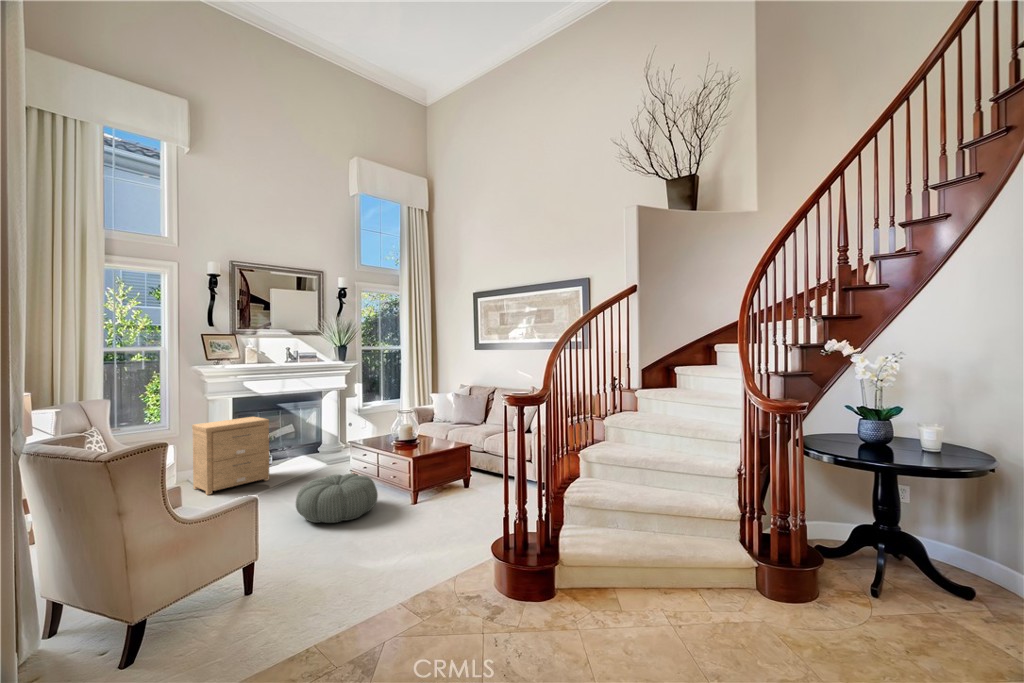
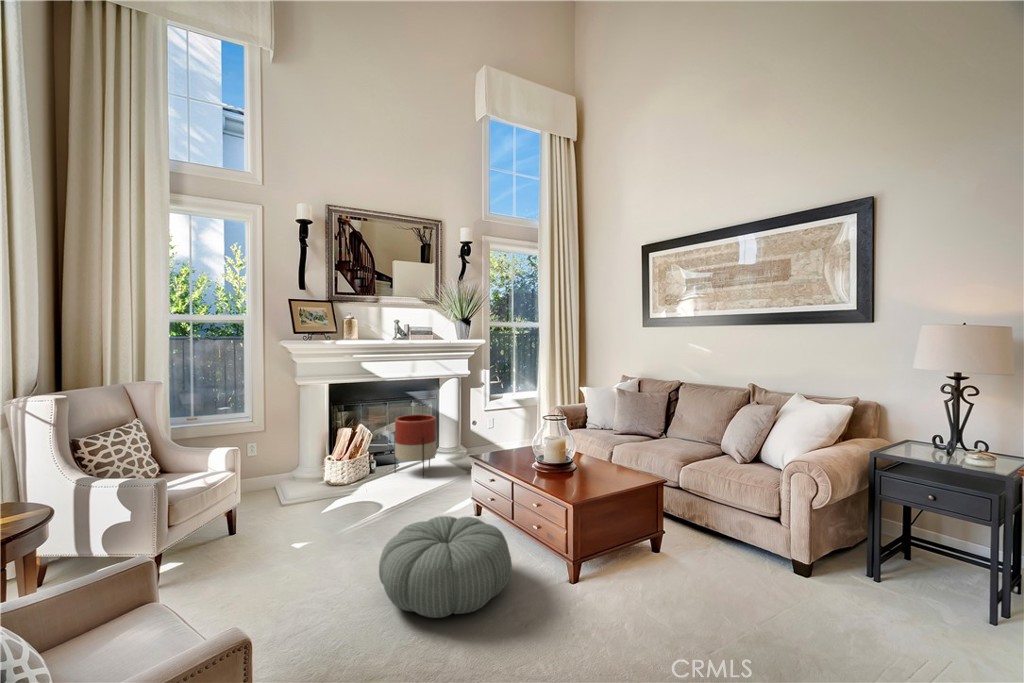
side table: present [192,417,269,495] -> none [271,409,367,517]
planter: none [287,419,321,466] -> present [394,414,437,478]

